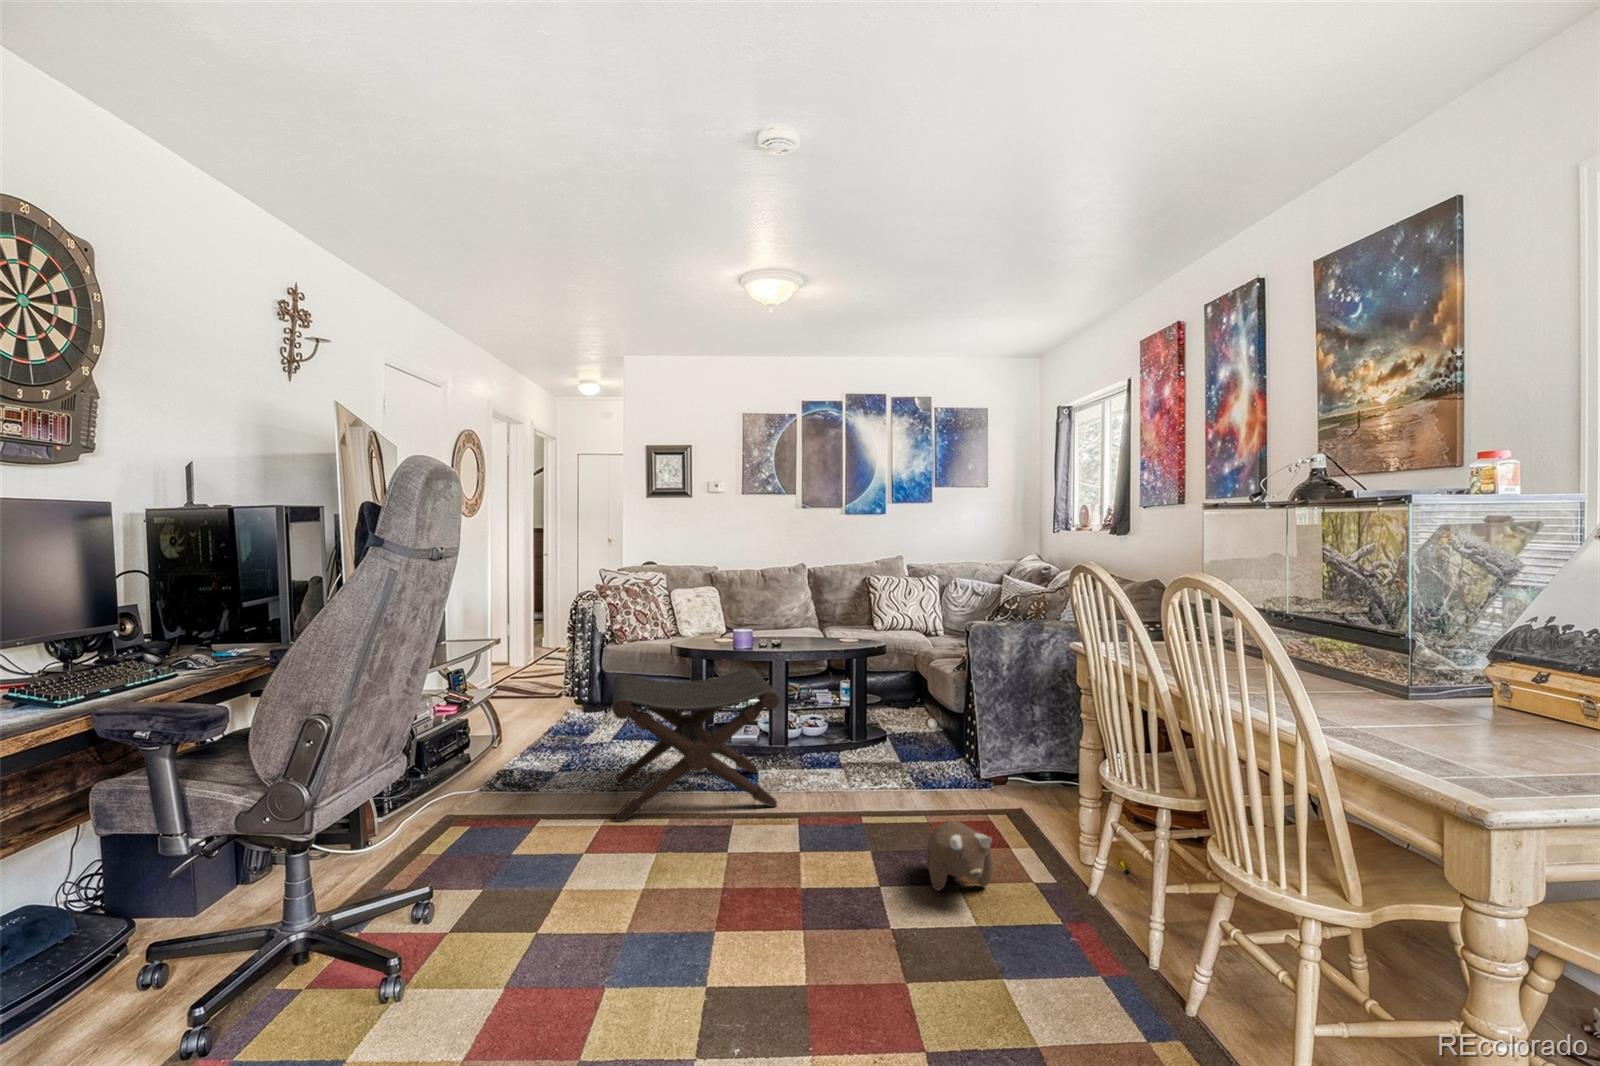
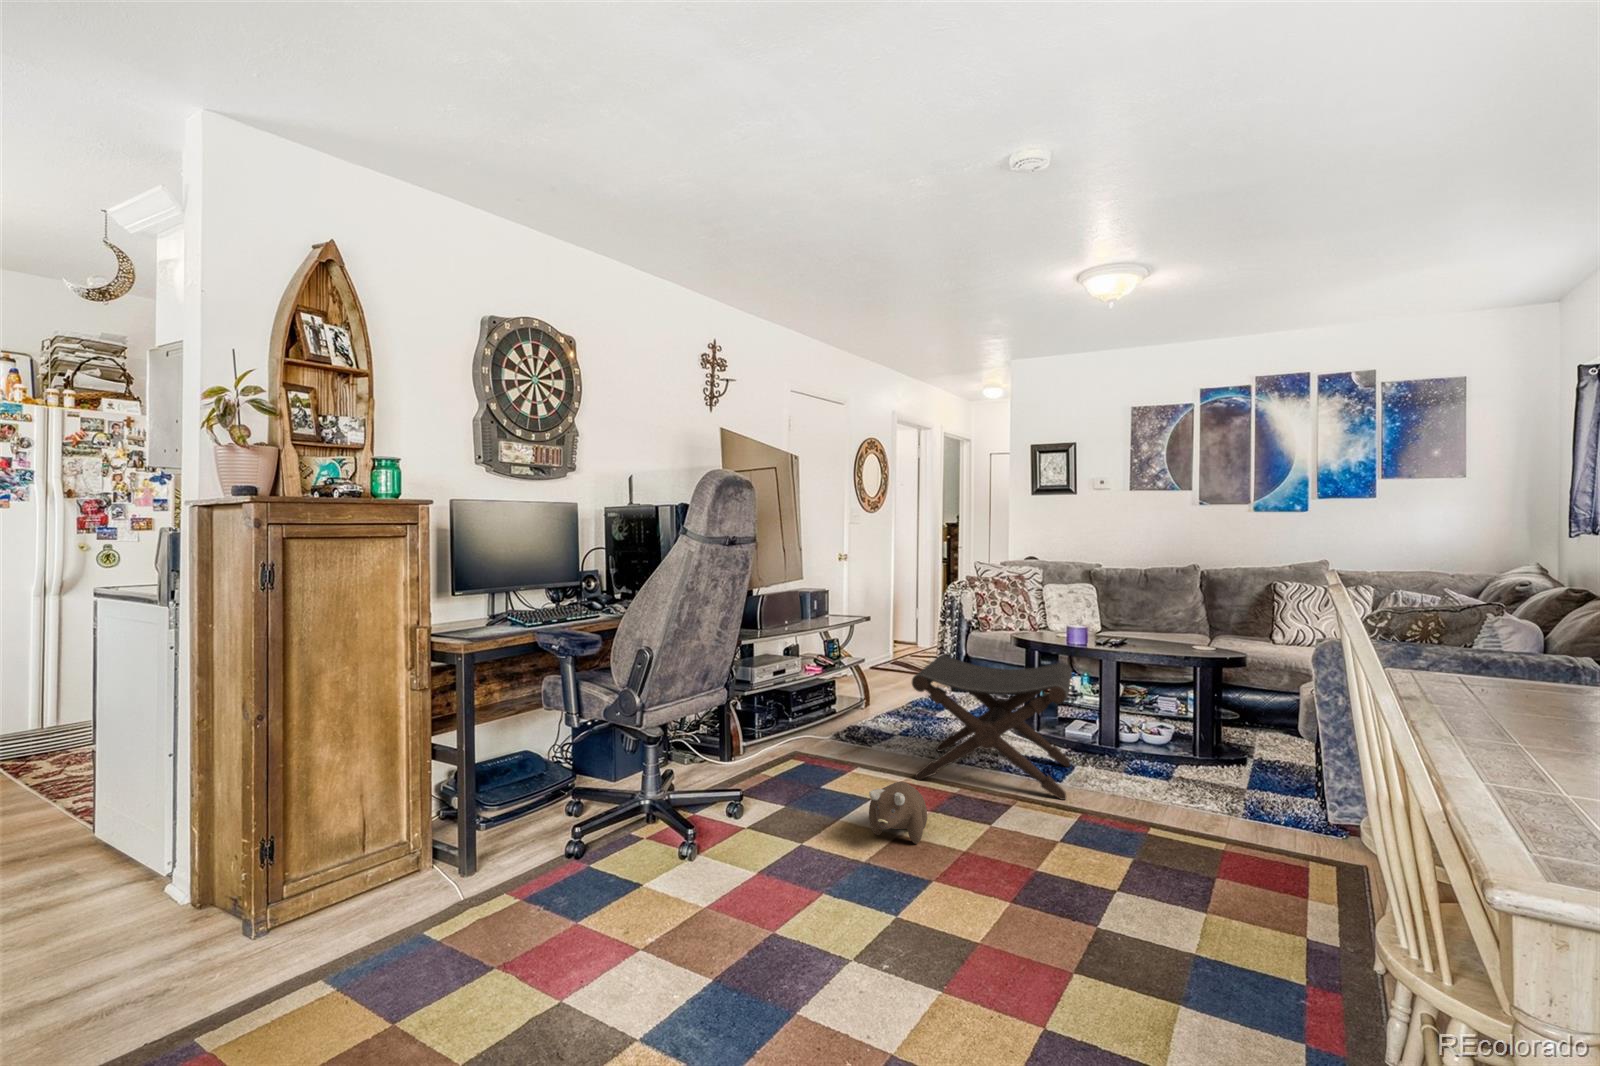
plush toy: present [926,821,993,891] -> present [869,782,927,844]

